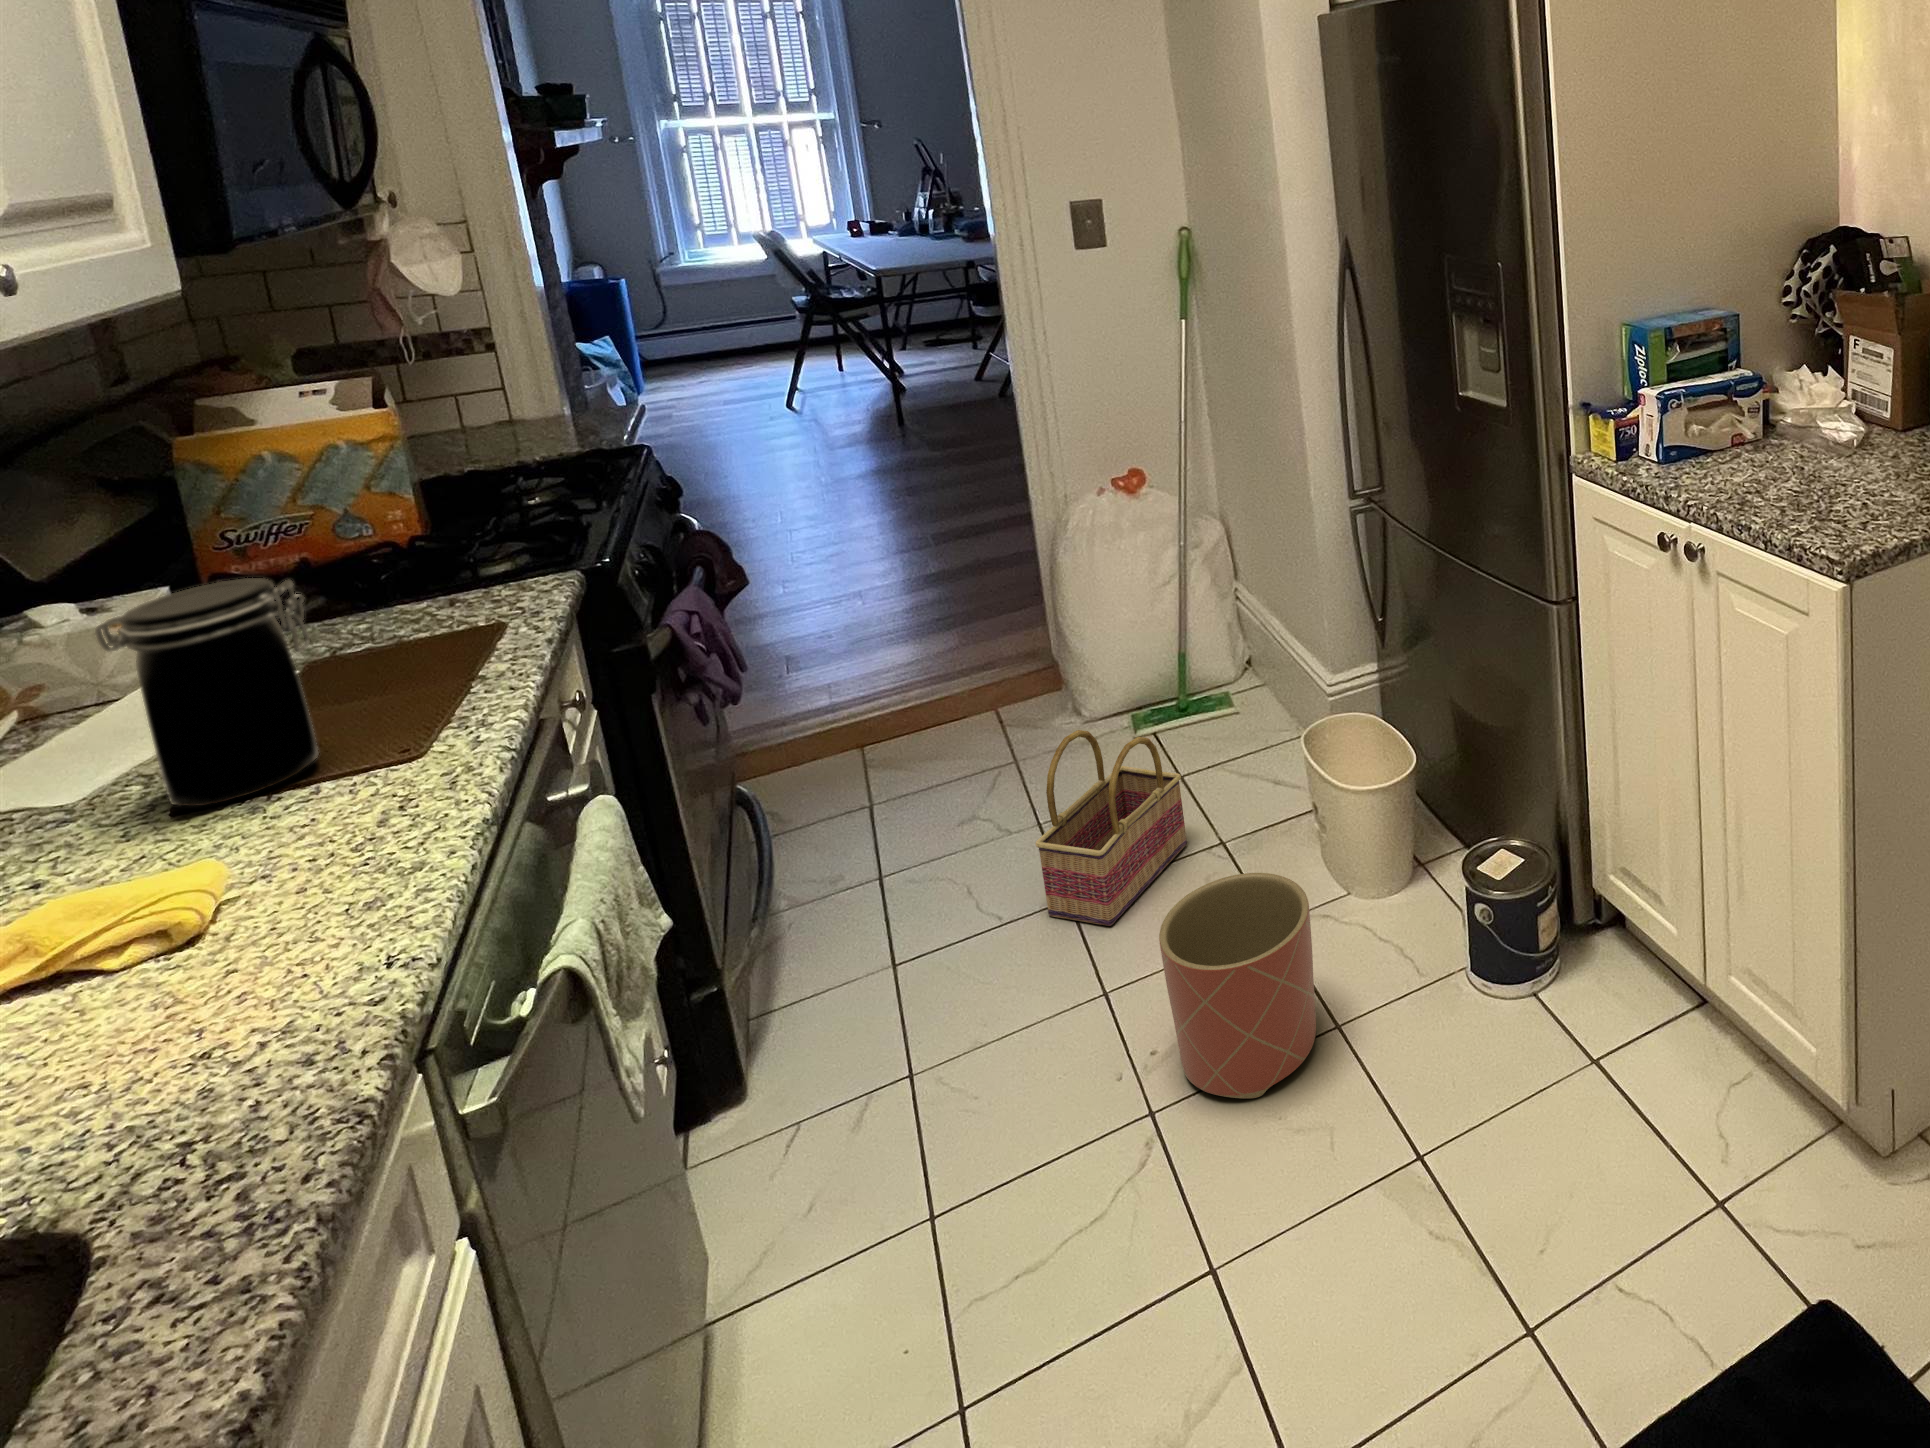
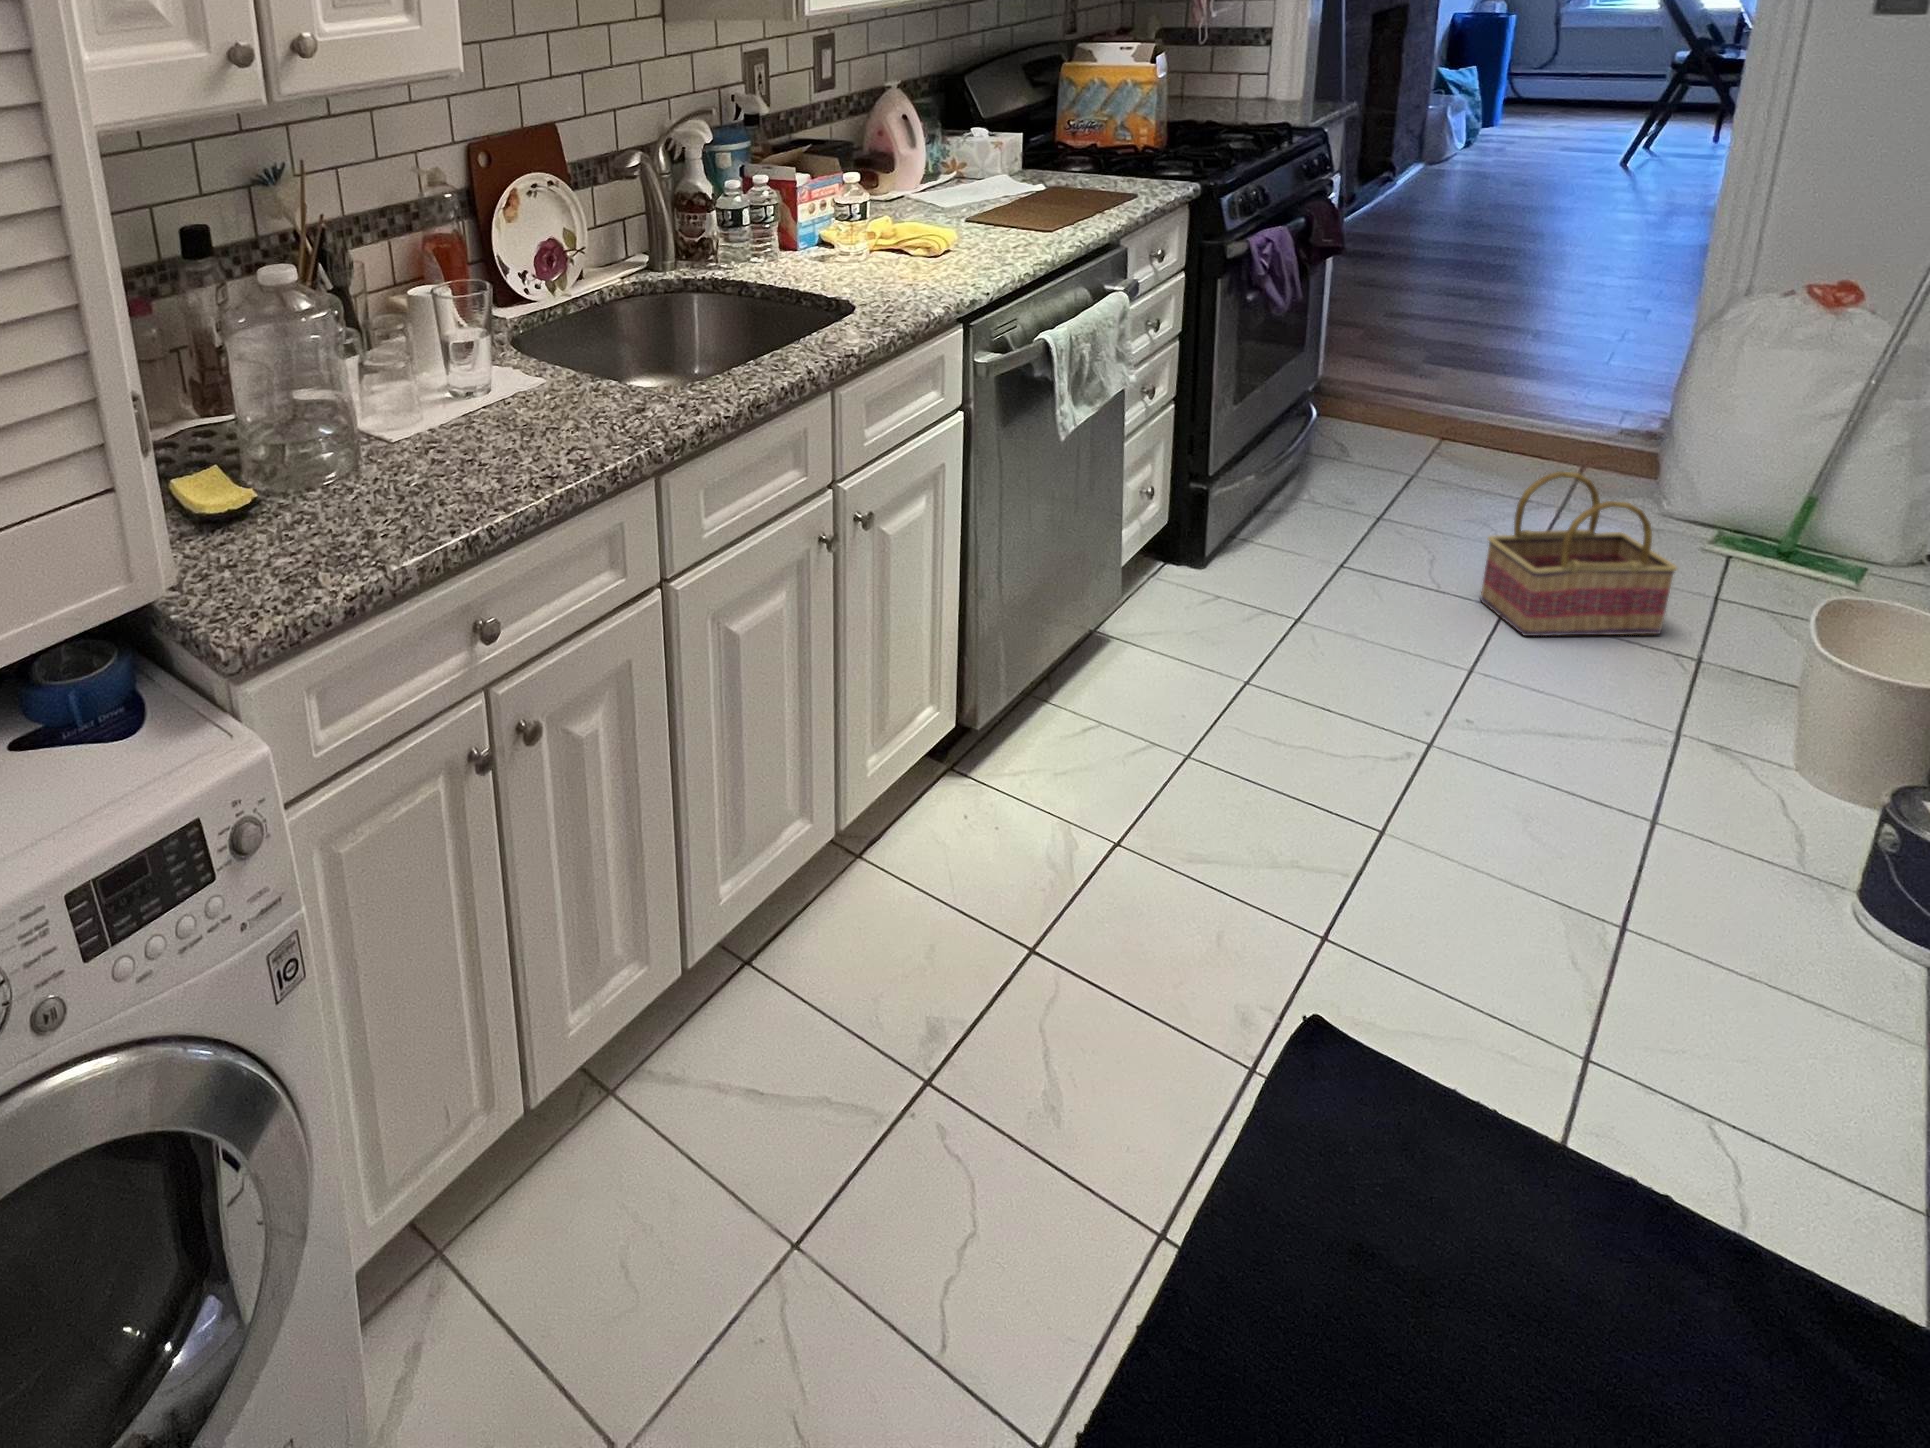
jar: present [95,578,318,806] -> none [963,124,1031,223]
planter: present [1159,873,1316,1098] -> none [1483,617,1672,806]

